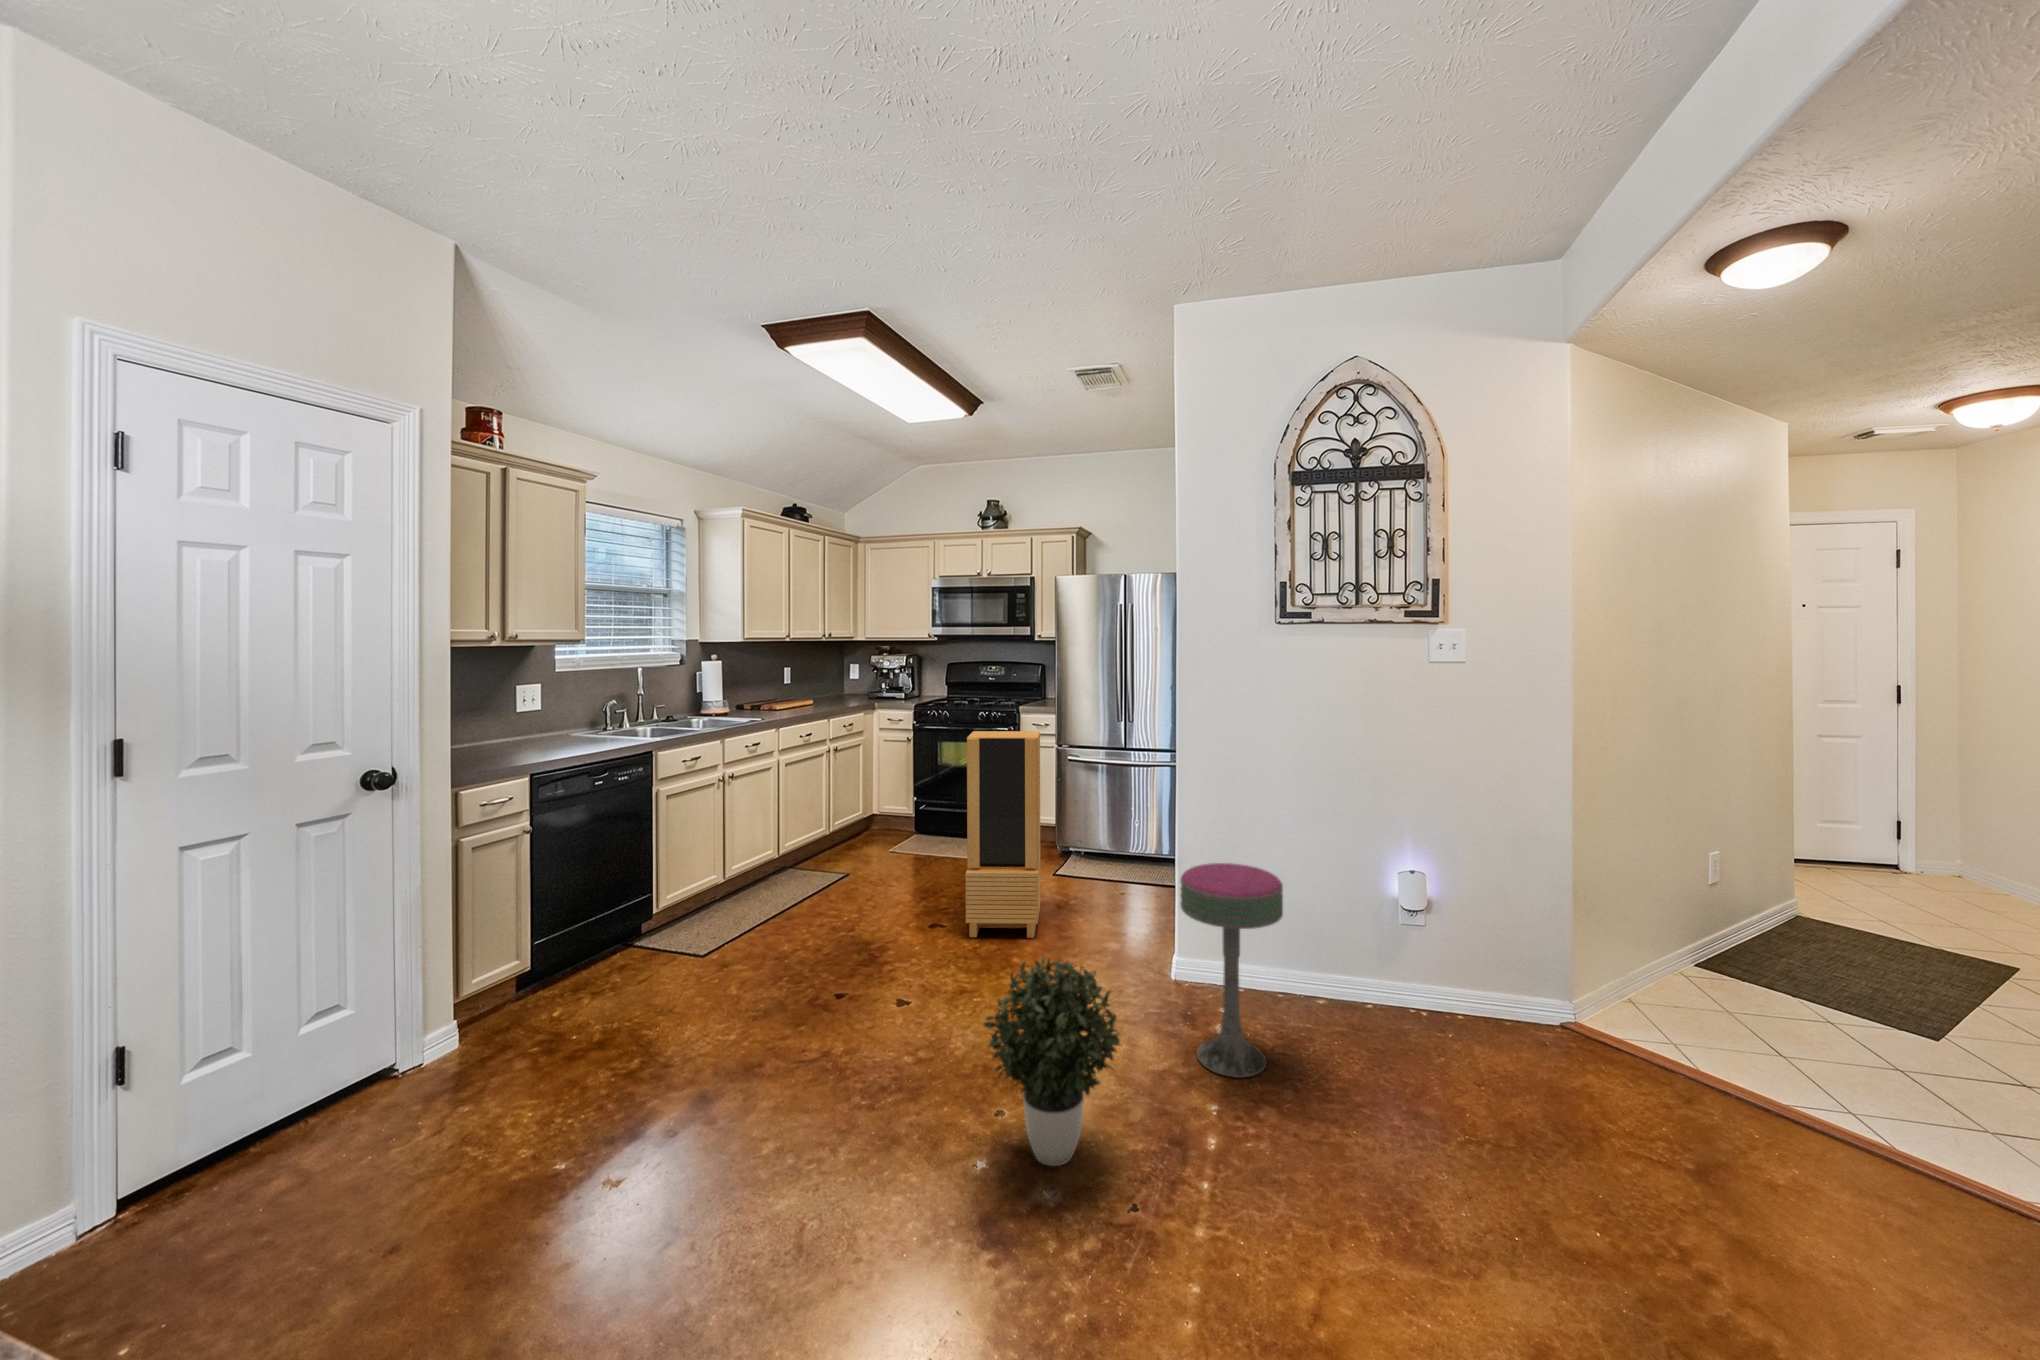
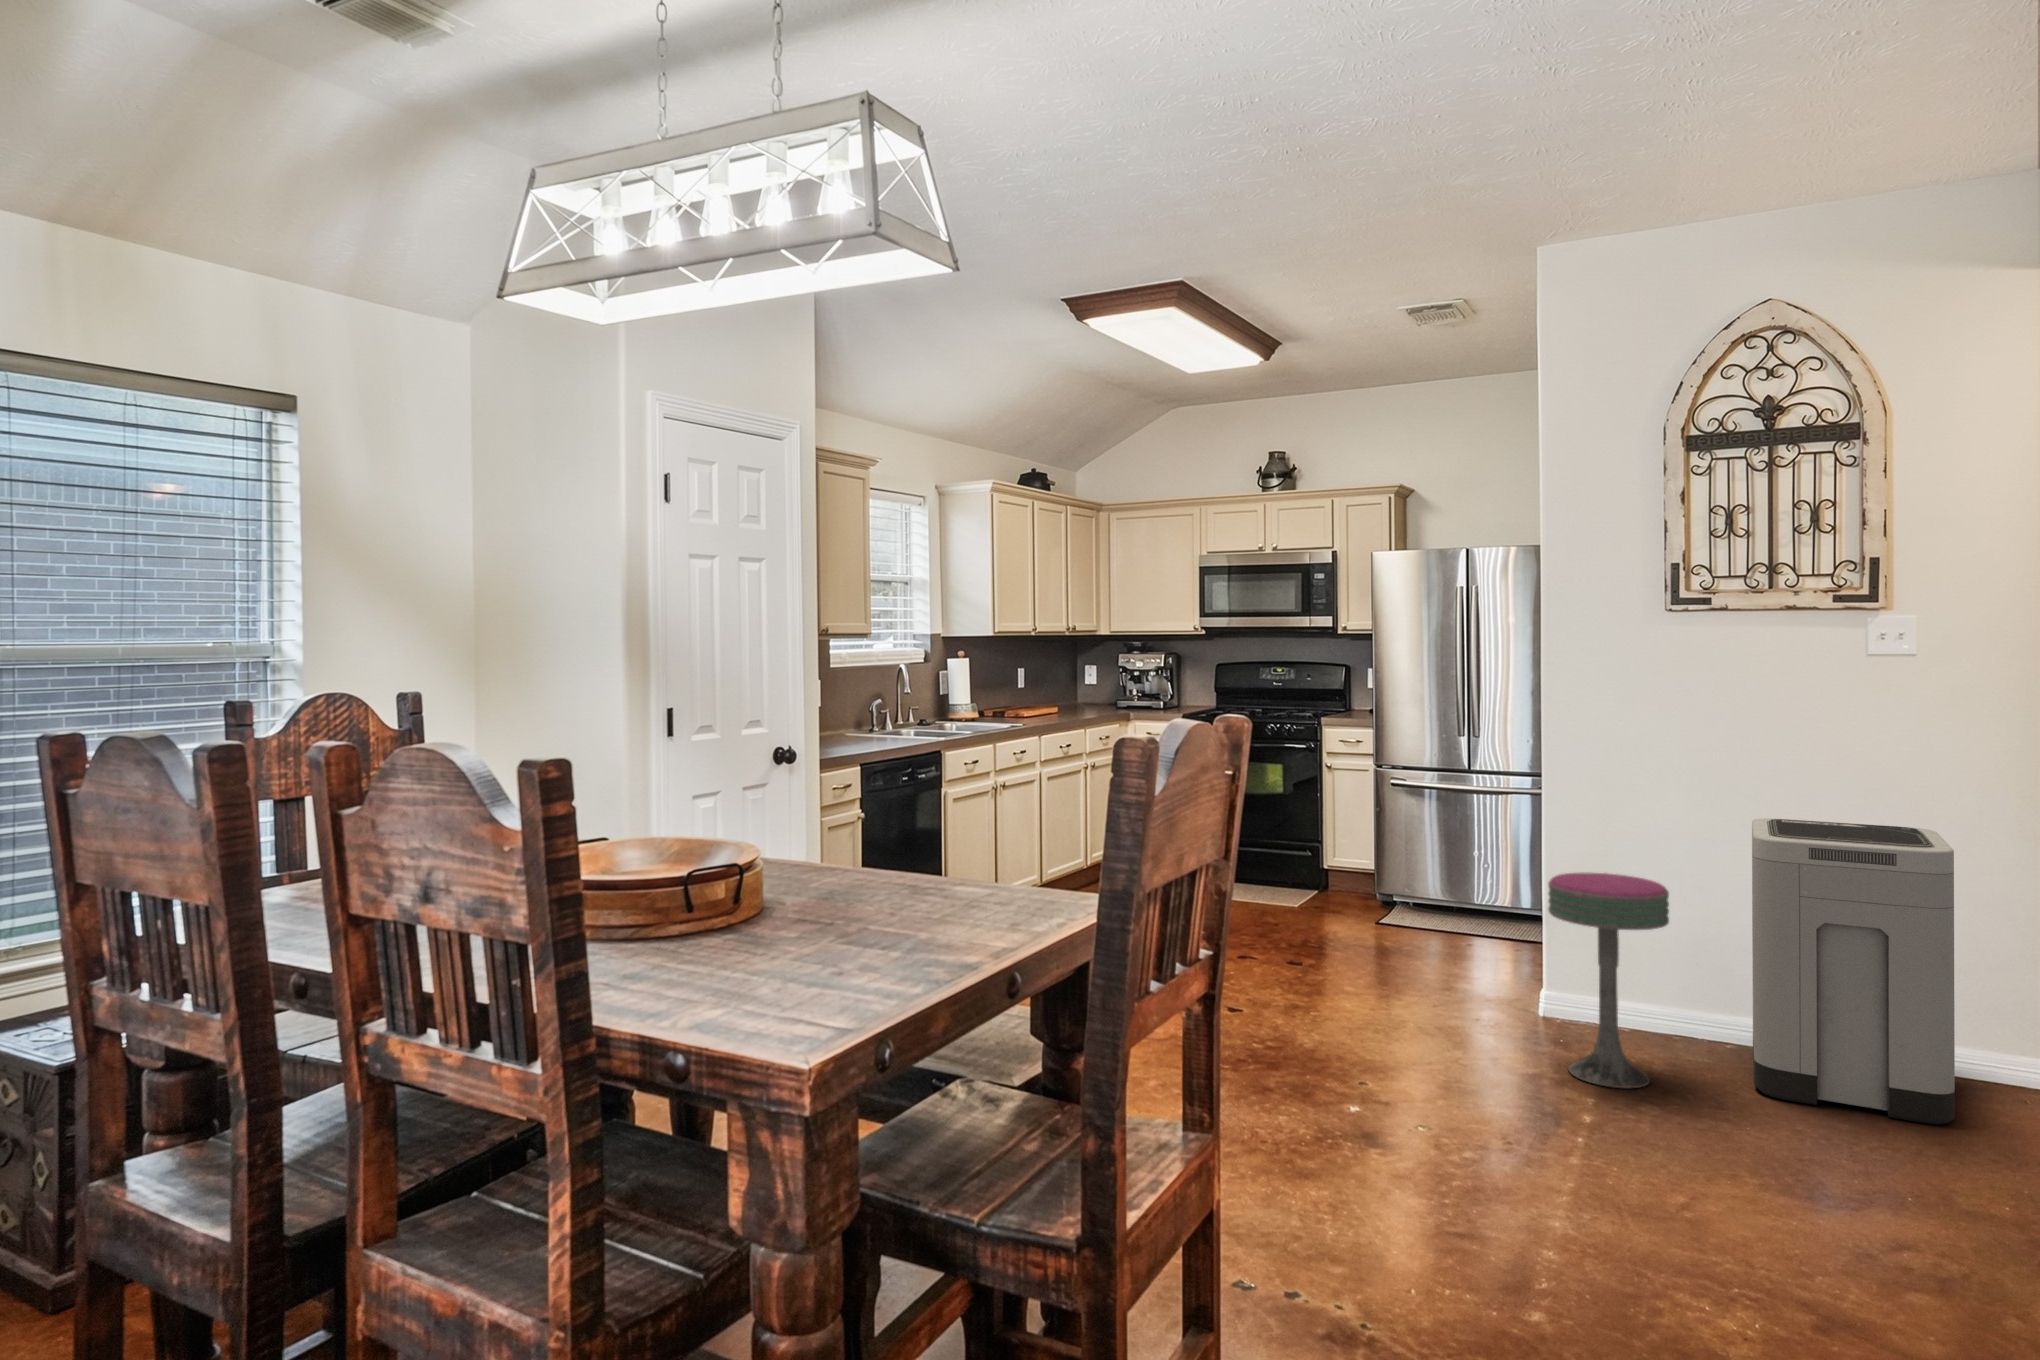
storage cabinet: present [965,731,1040,938] -> none [1281,738,1367,973]
trash can: none [1343,804,1514,1092] -> present [1752,818,1955,1124]
potted plant: present [984,957,1120,1166] -> none [1350,932,1489,1120]

